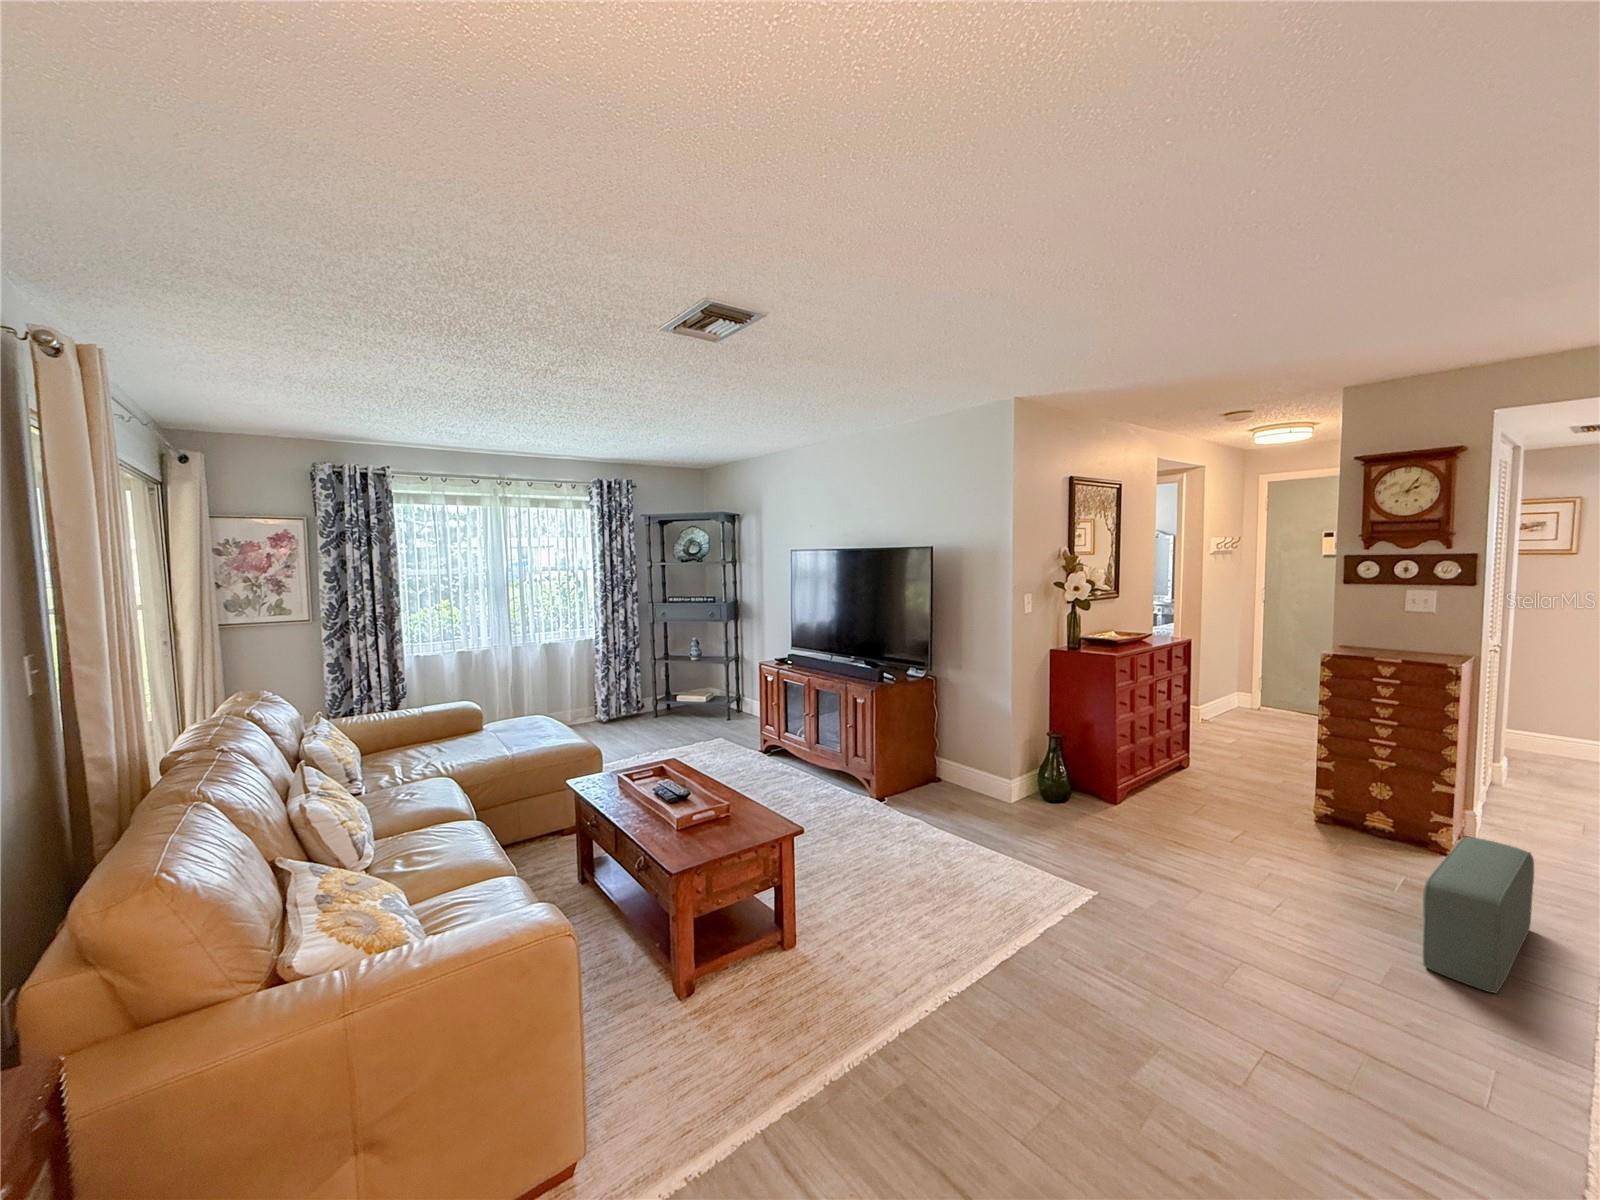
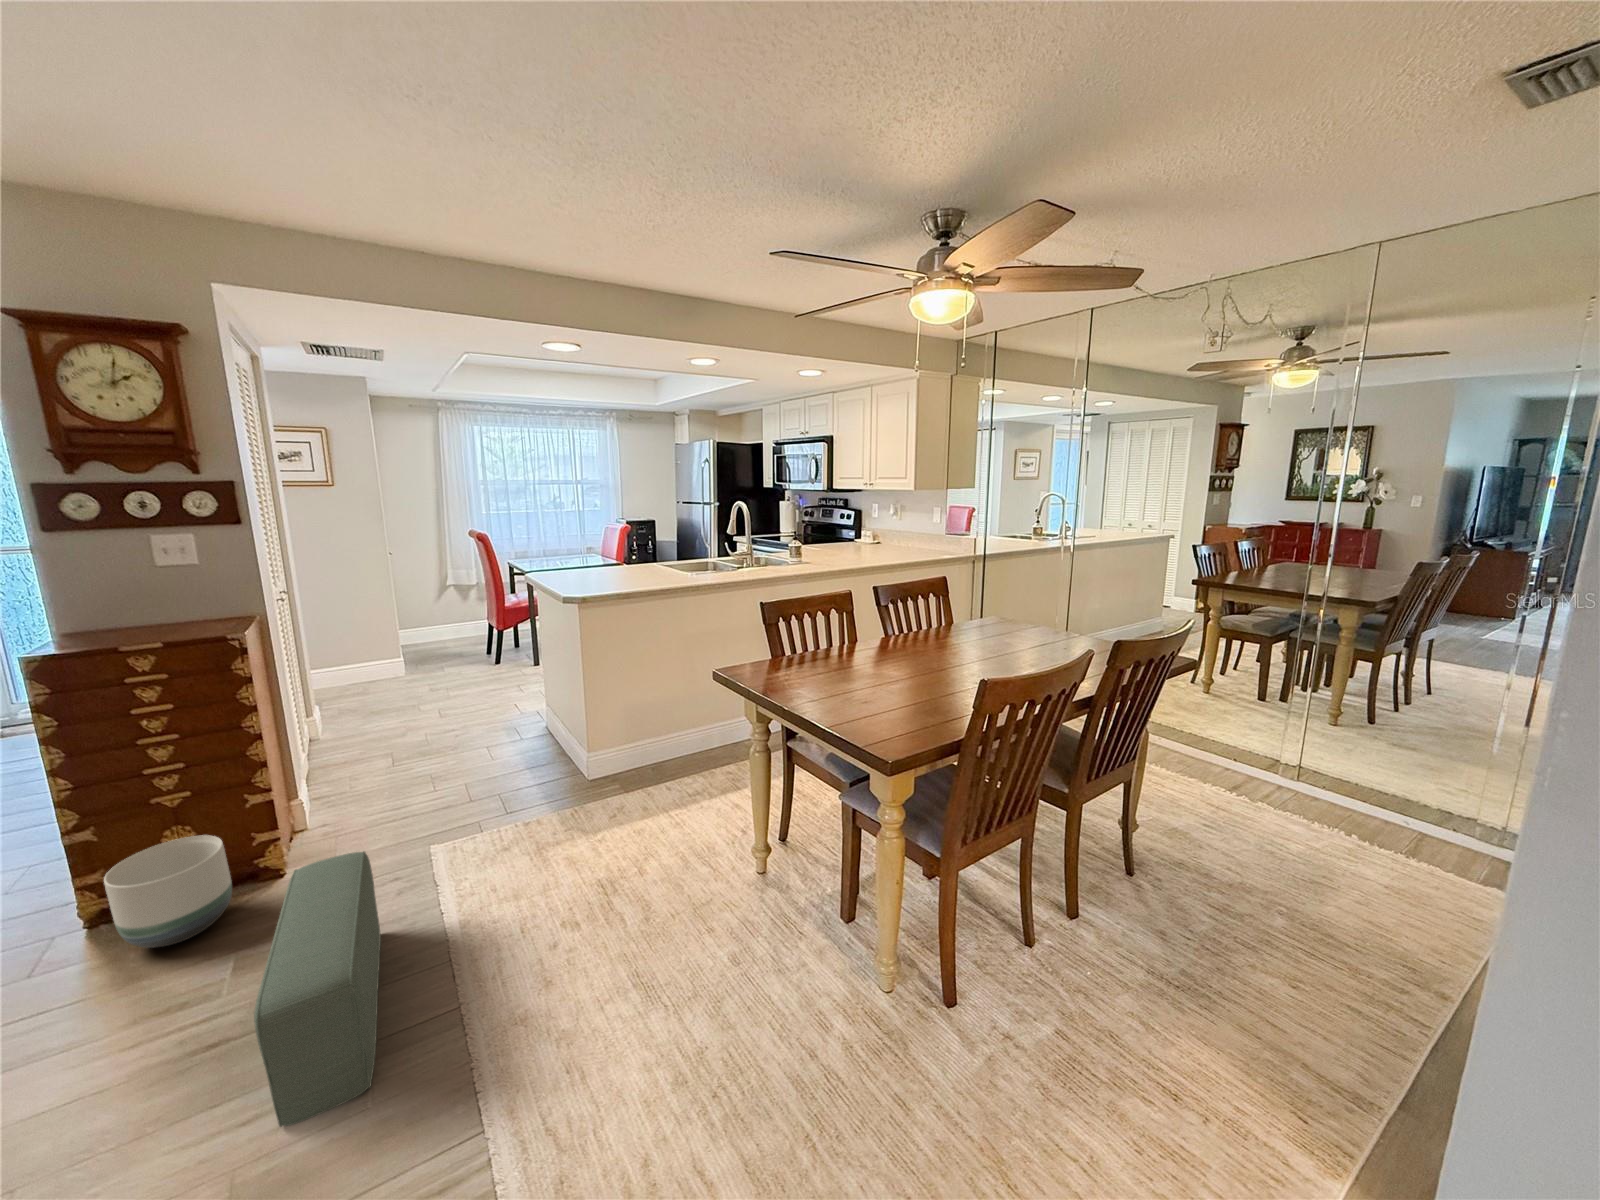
planter: none [1336,787,1411,855] -> present [104,835,232,948]

